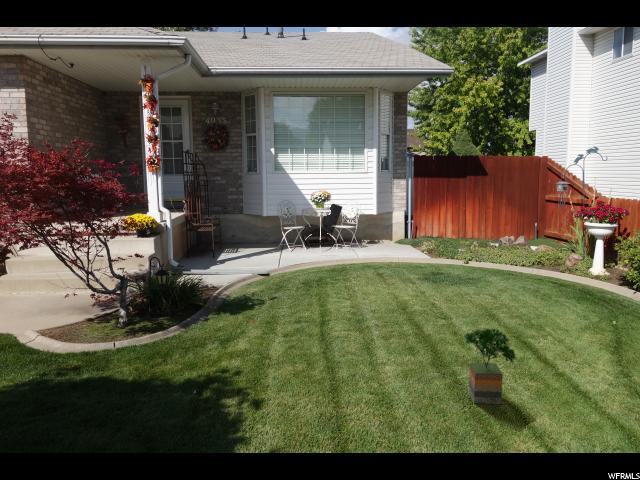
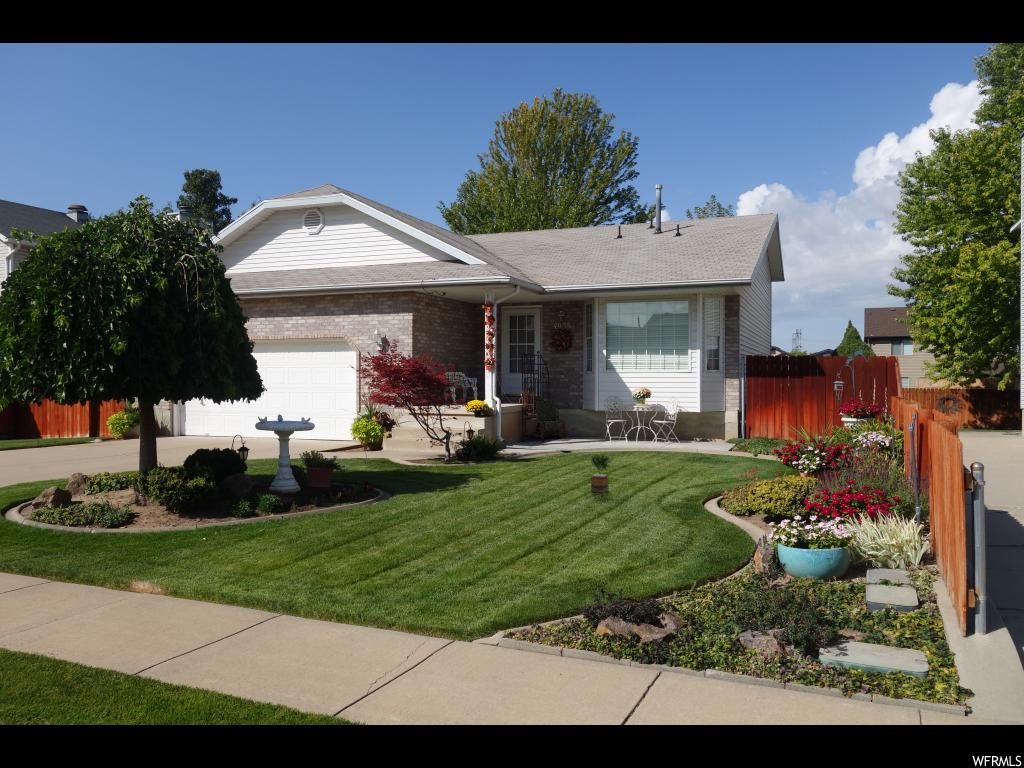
lounge chair: present [302,204,342,247] -> present [535,400,566,439]

